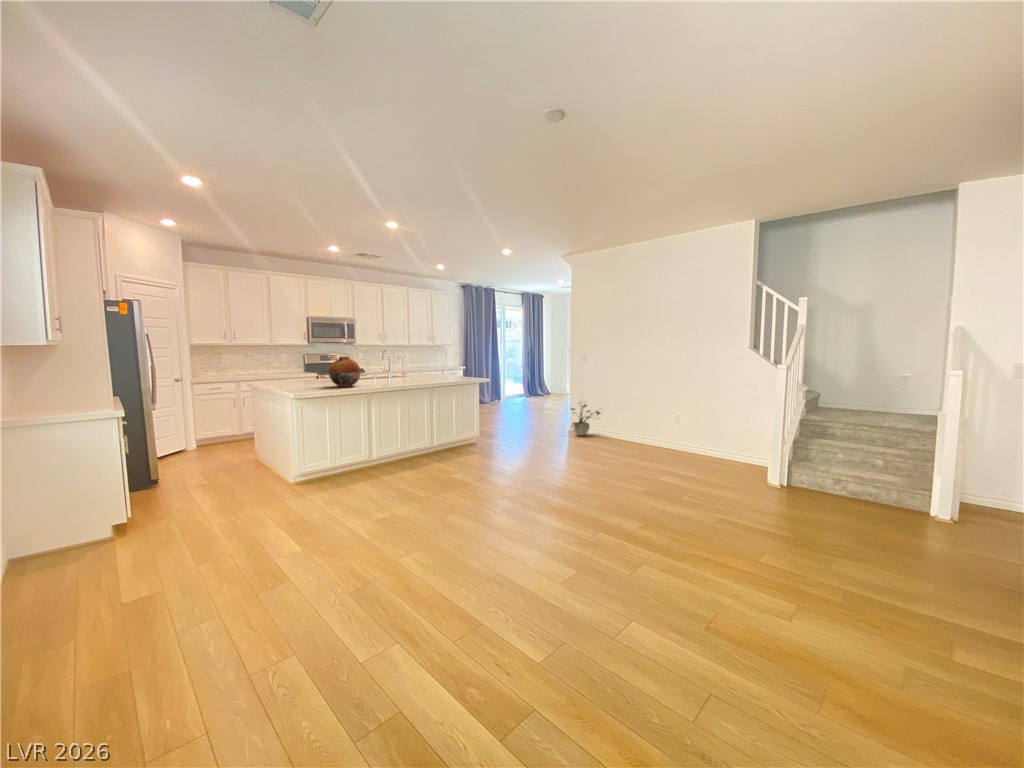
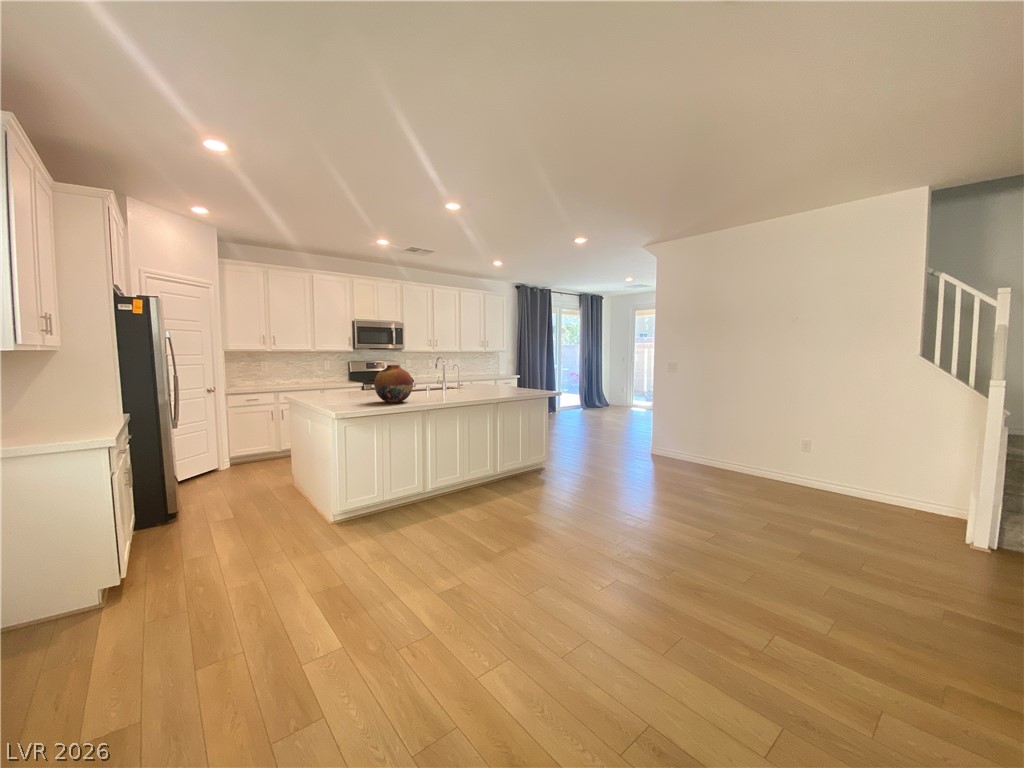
potted plant: present [571,402,601,436] -> none [655,410,704,461]

